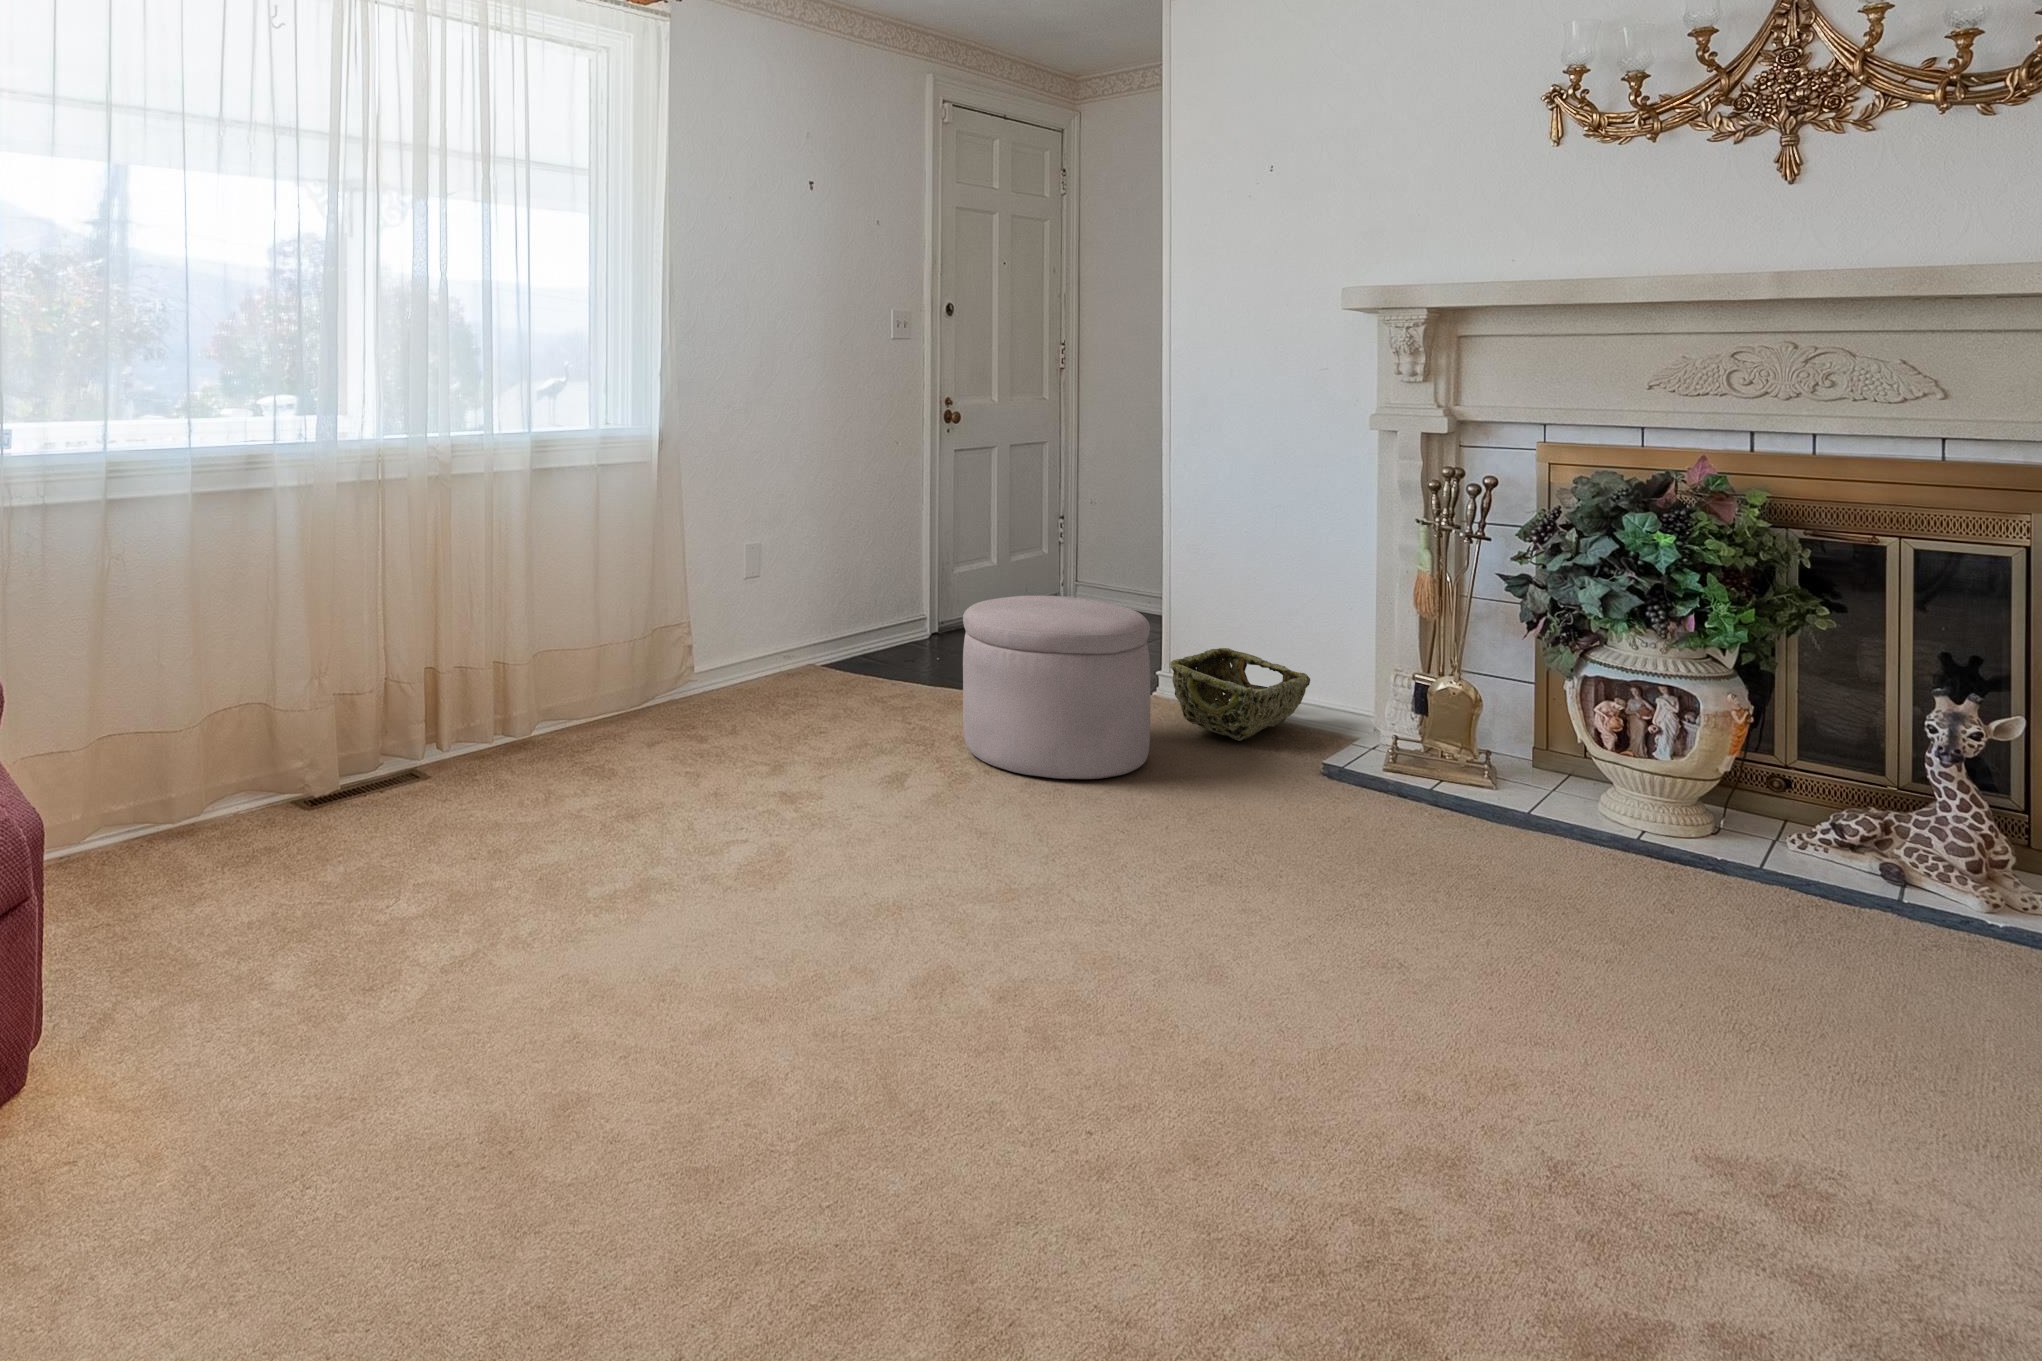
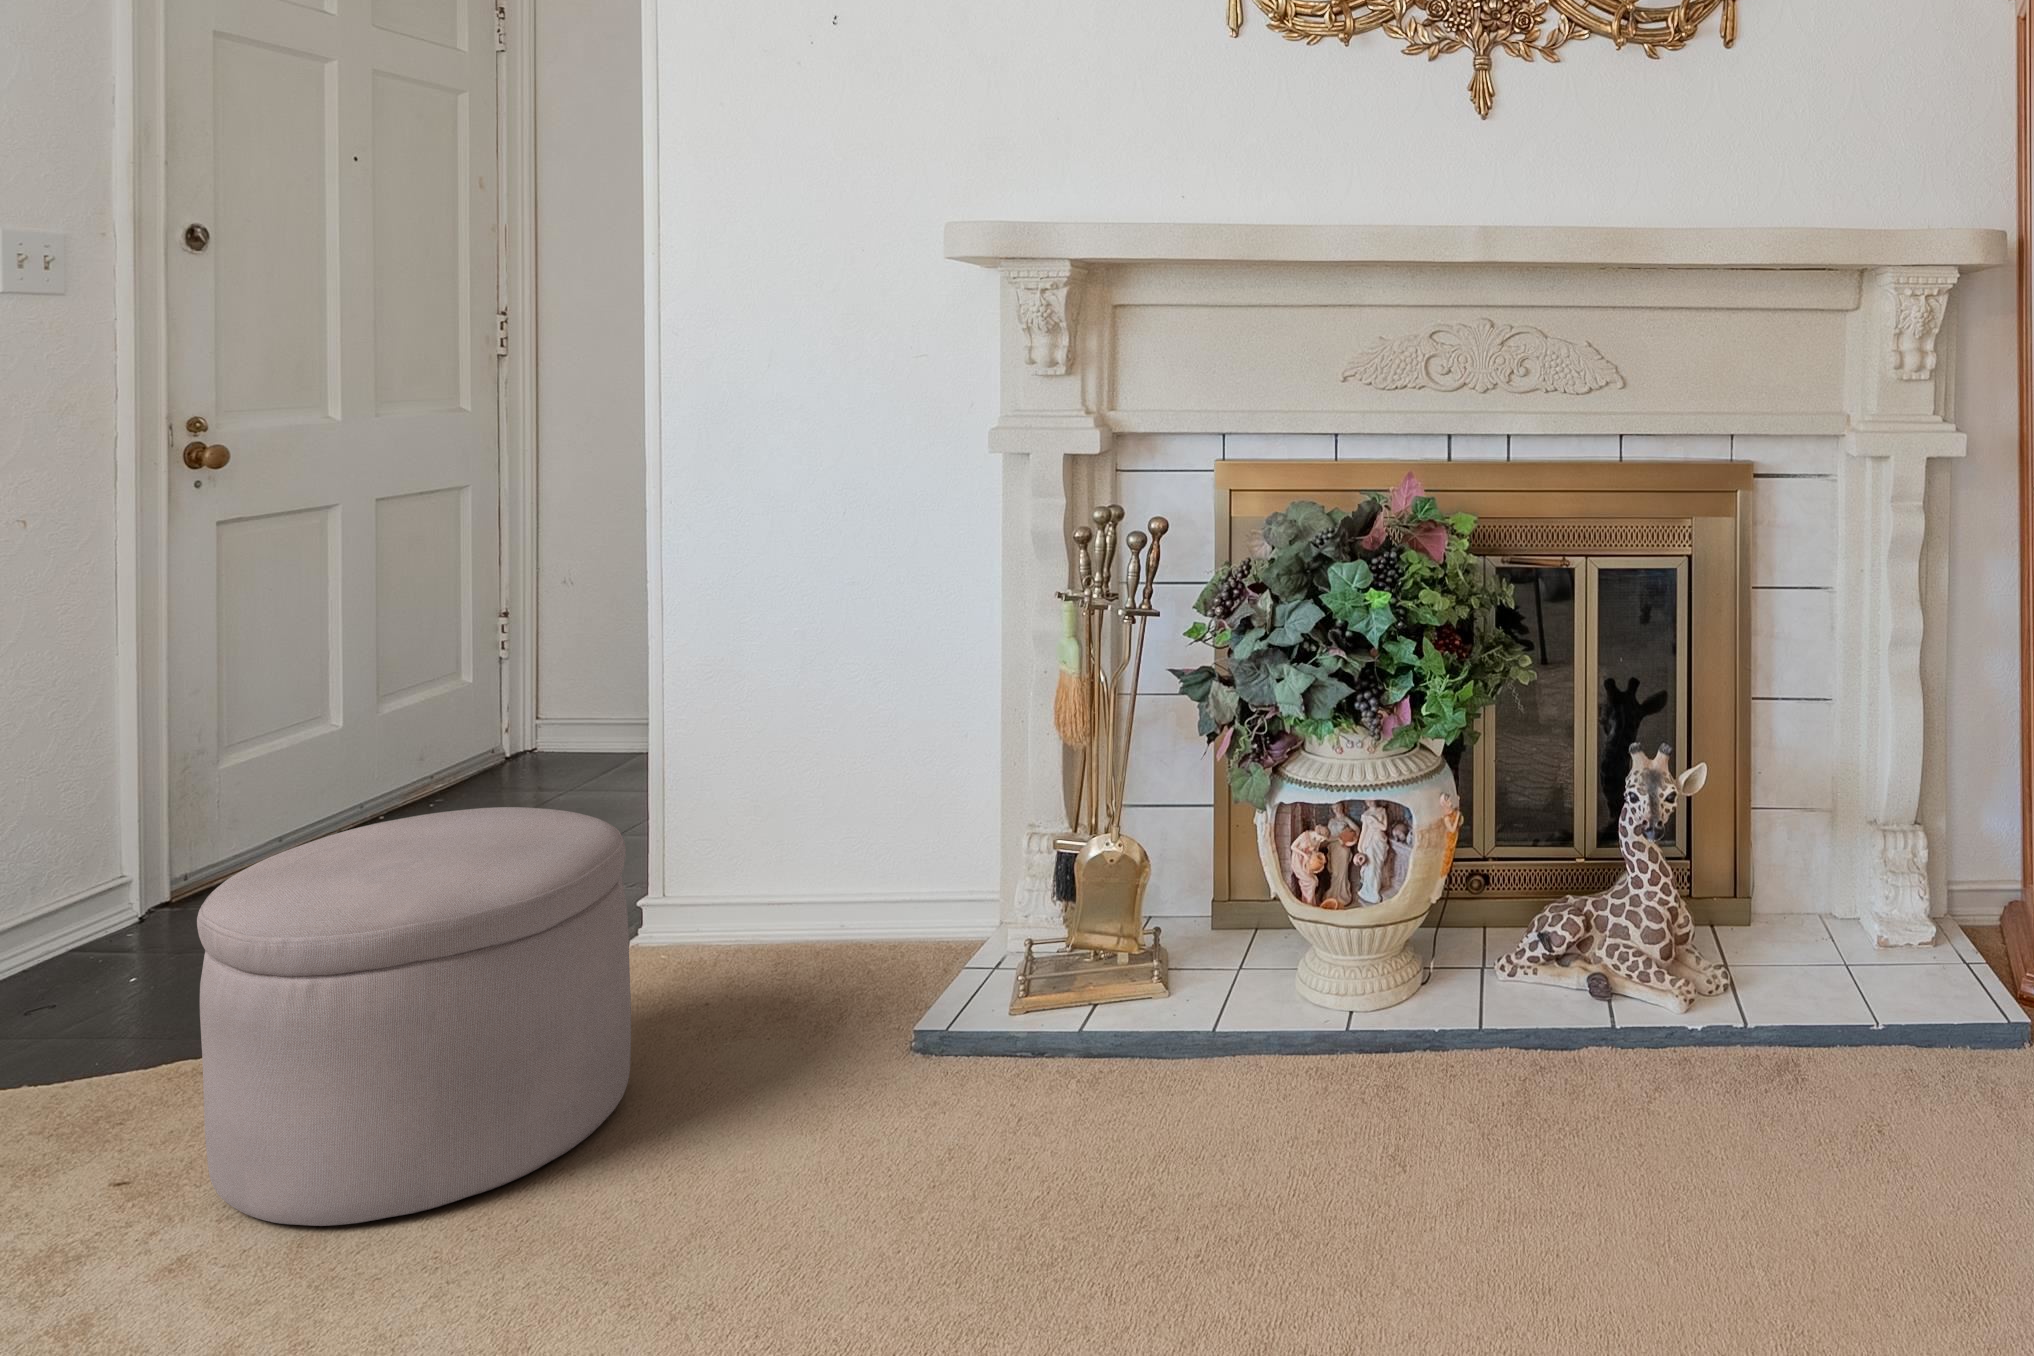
woven basket: present [1170,648,1310,741] -> none [673,817,909,987]

